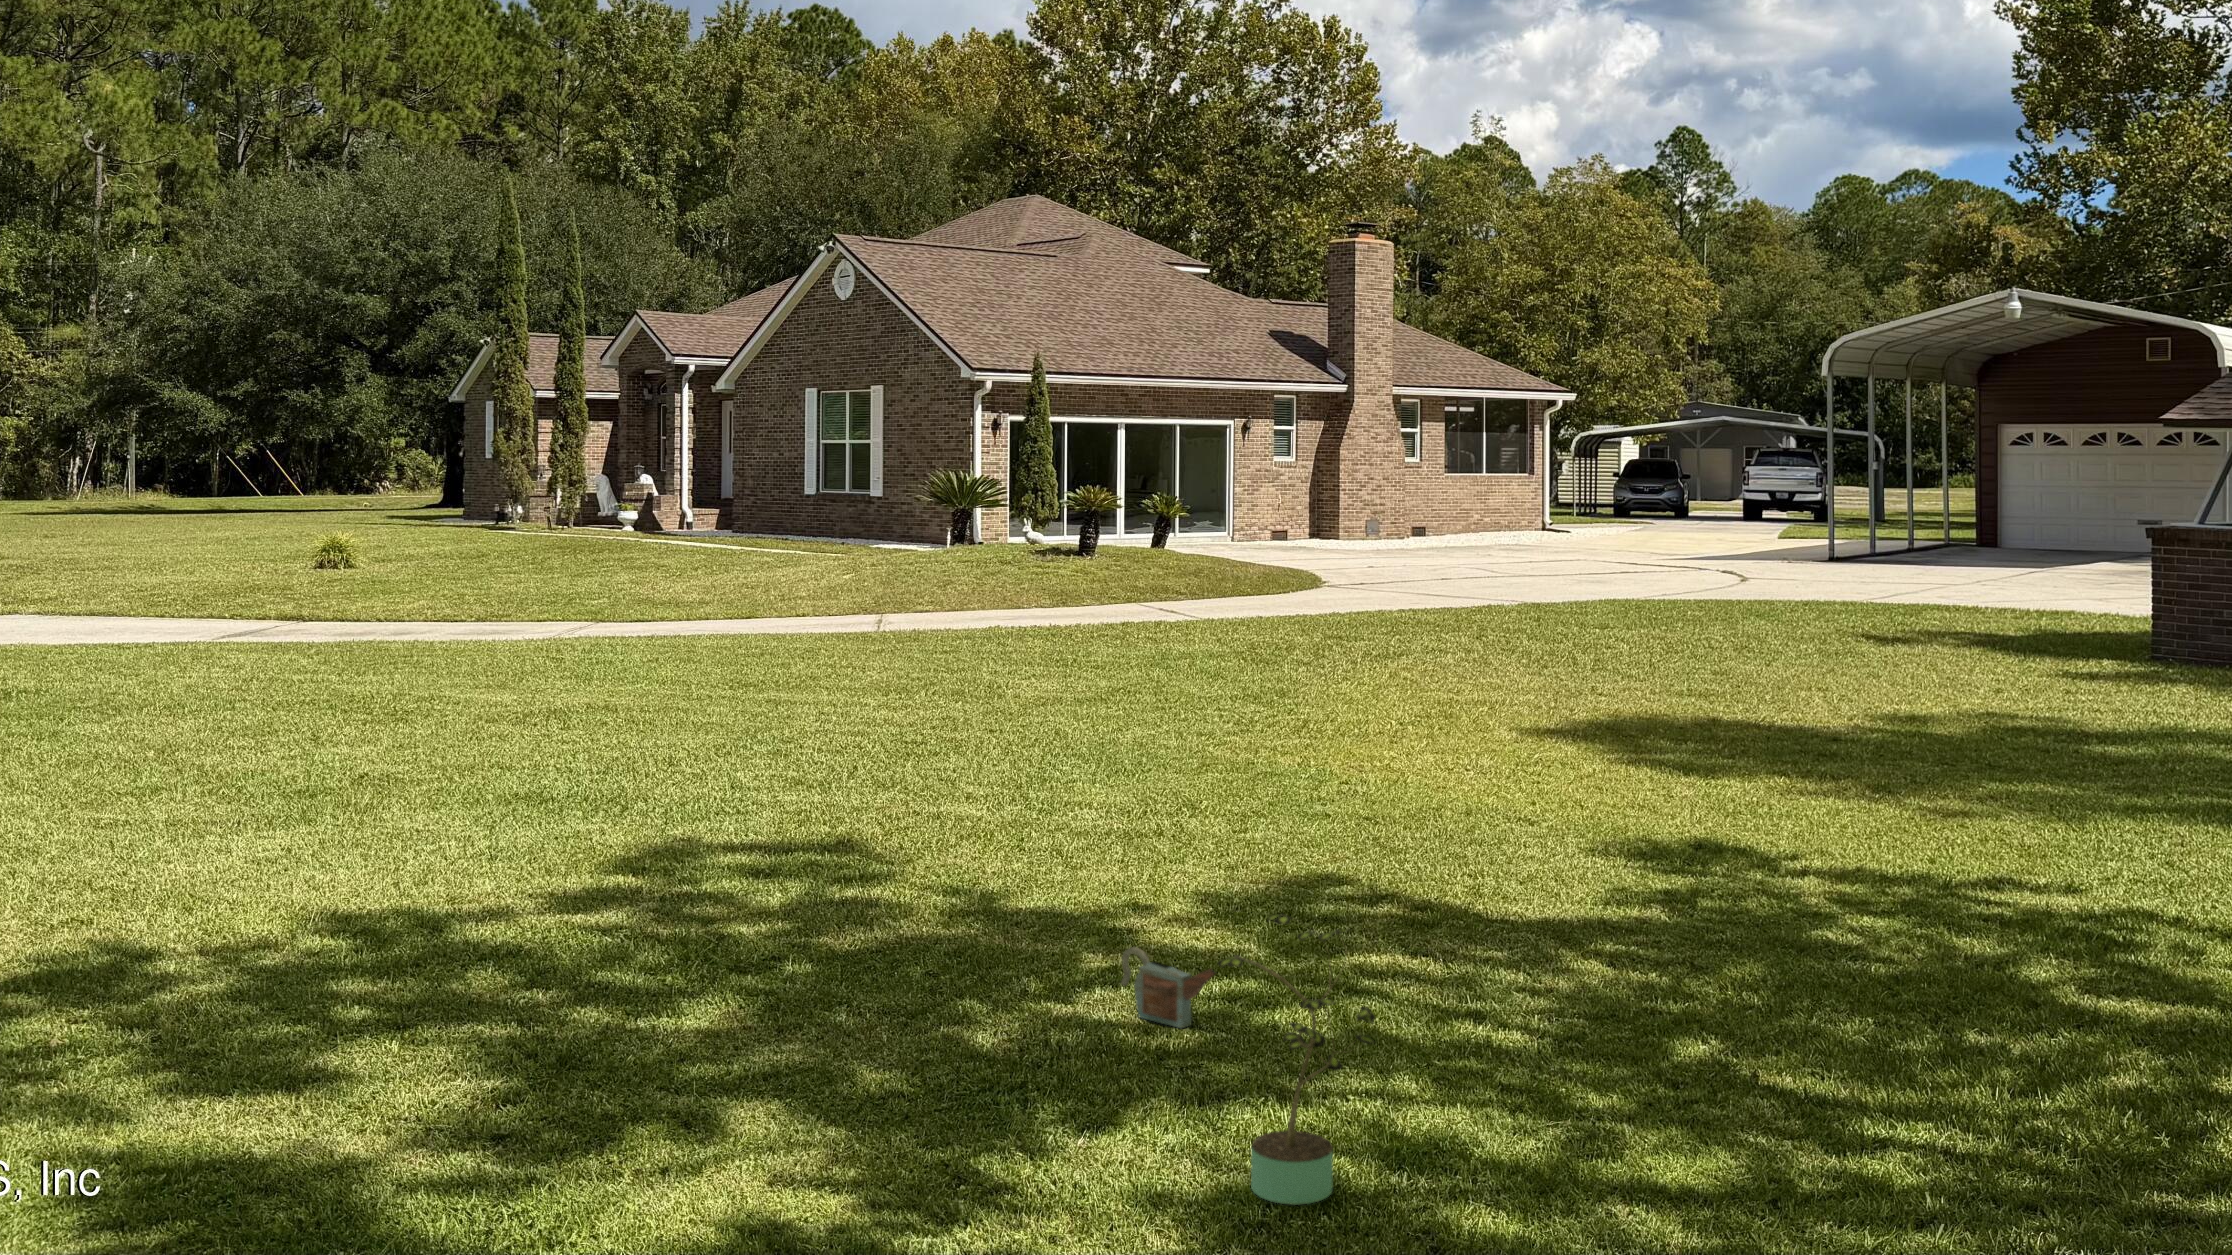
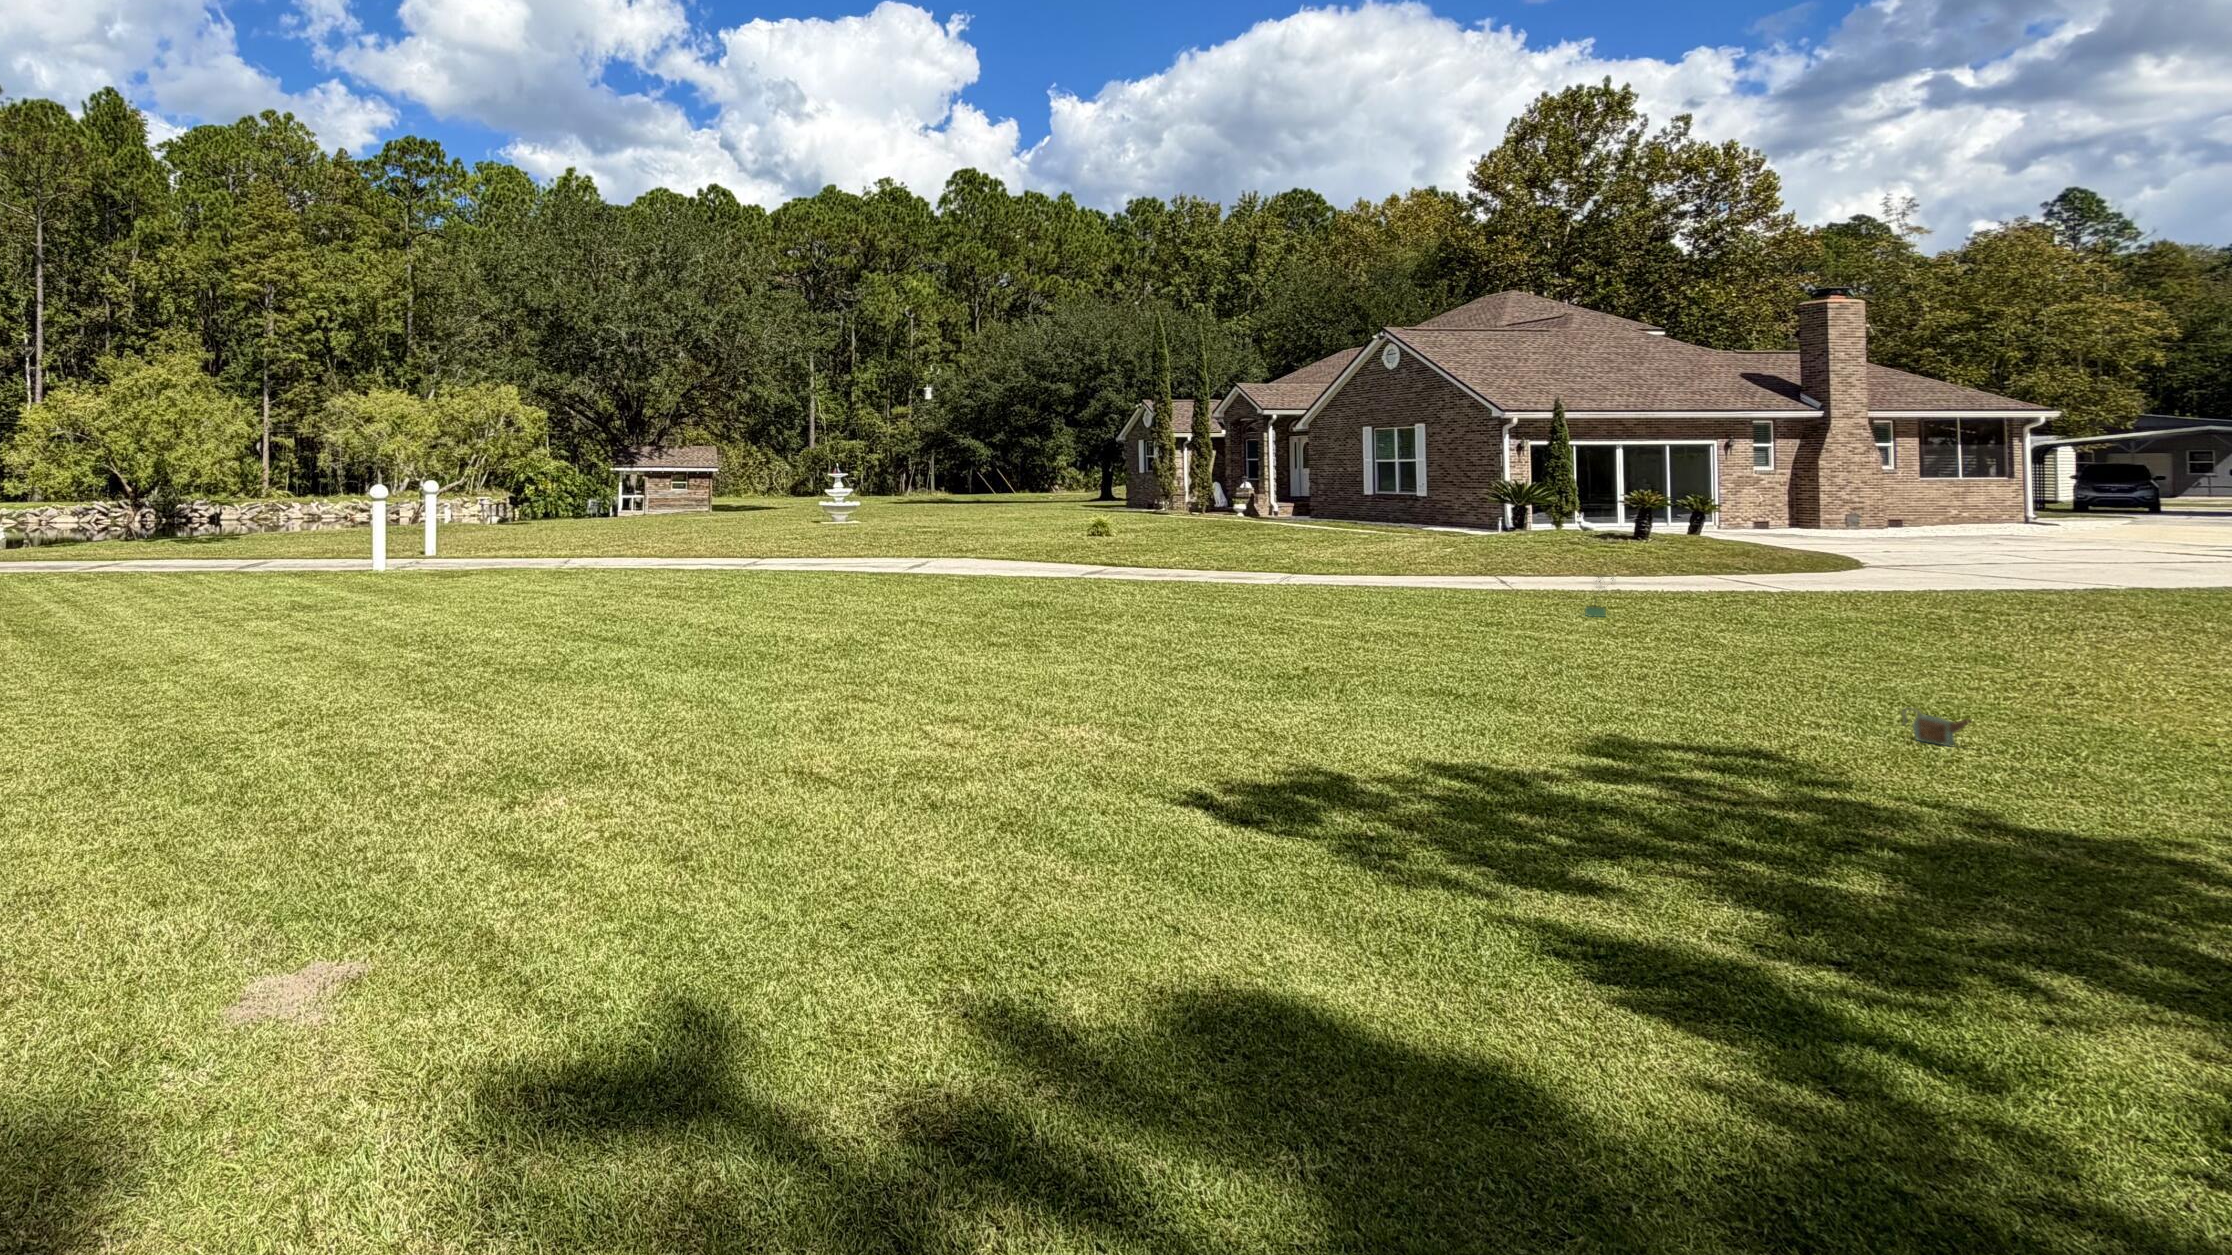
potted plant: present [1217,914,1376,1205] -> present [1585,561,1614,617]

